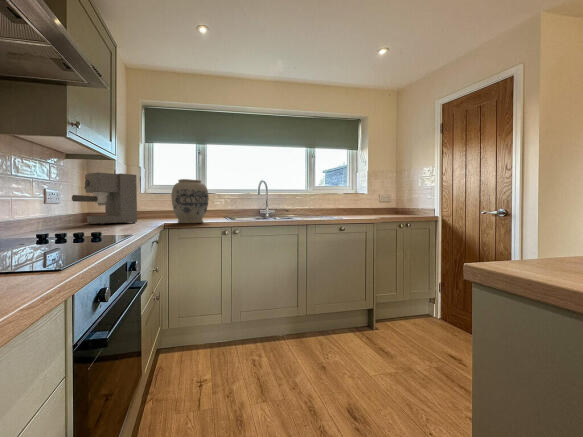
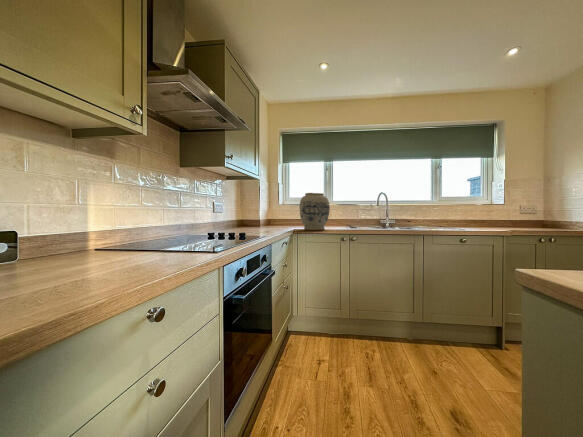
coffee maker: present [72,173,137,224] -> none [230,189,274,229]

